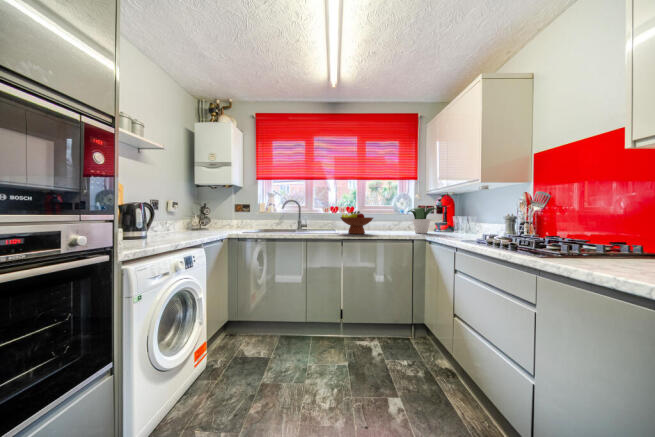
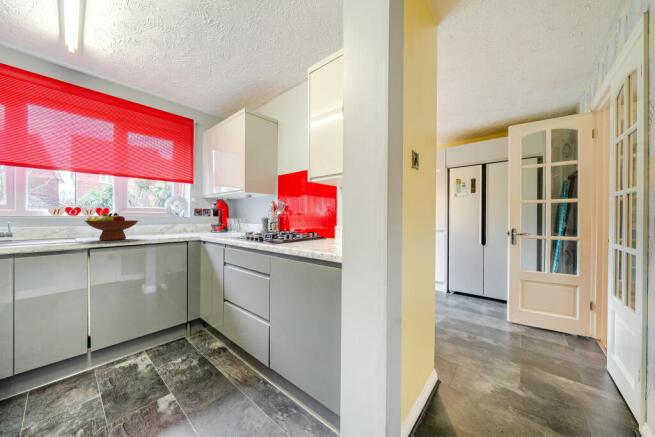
potted plant: present [408,208,438,233] -> none [182,211,212,235]

